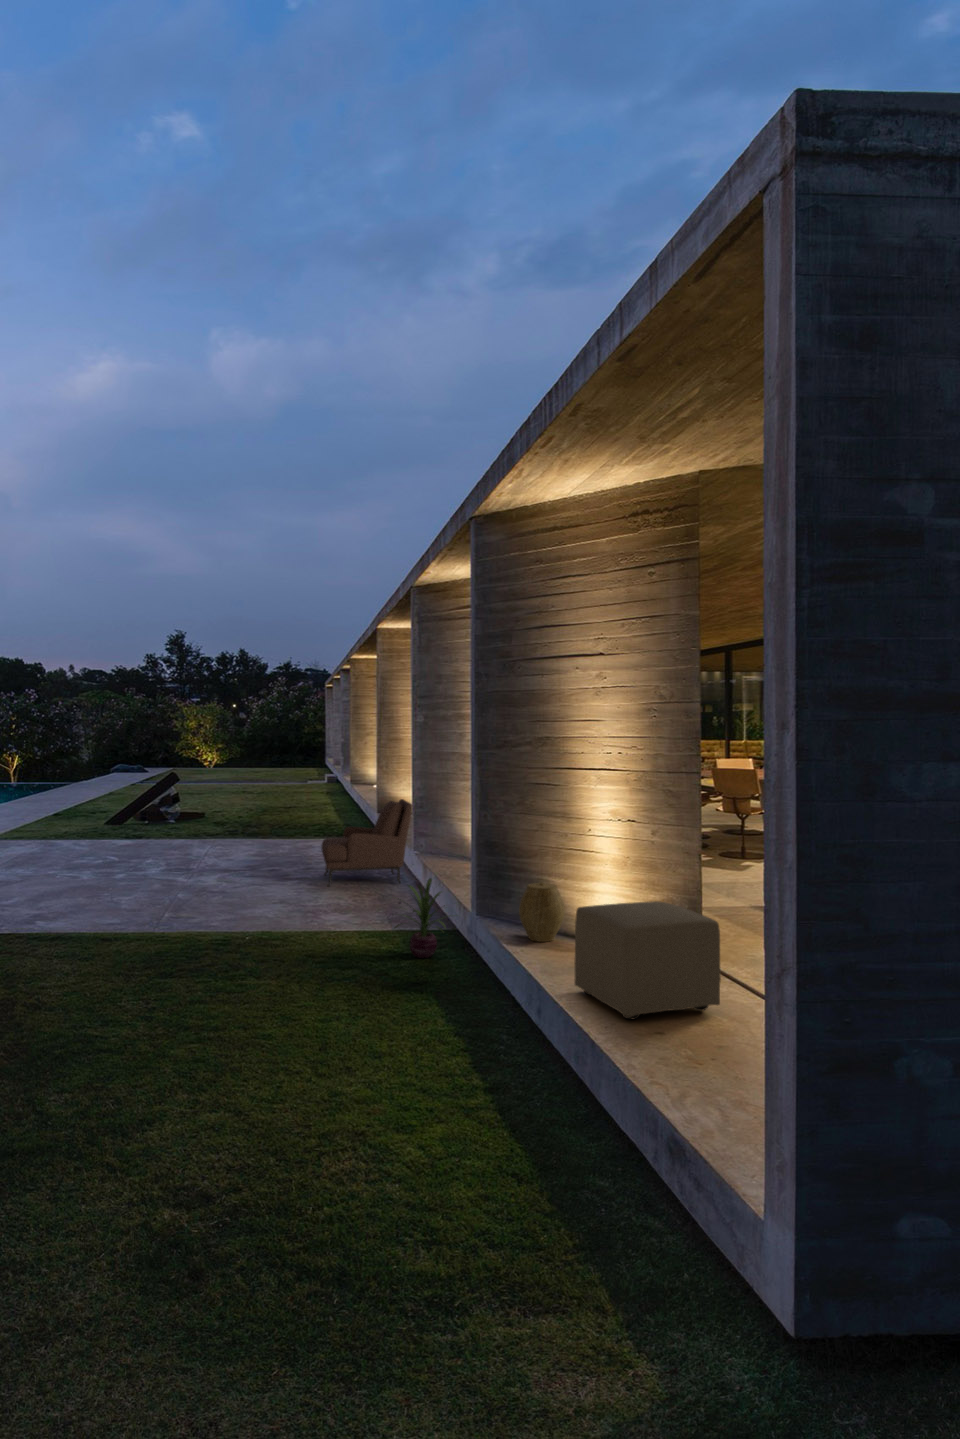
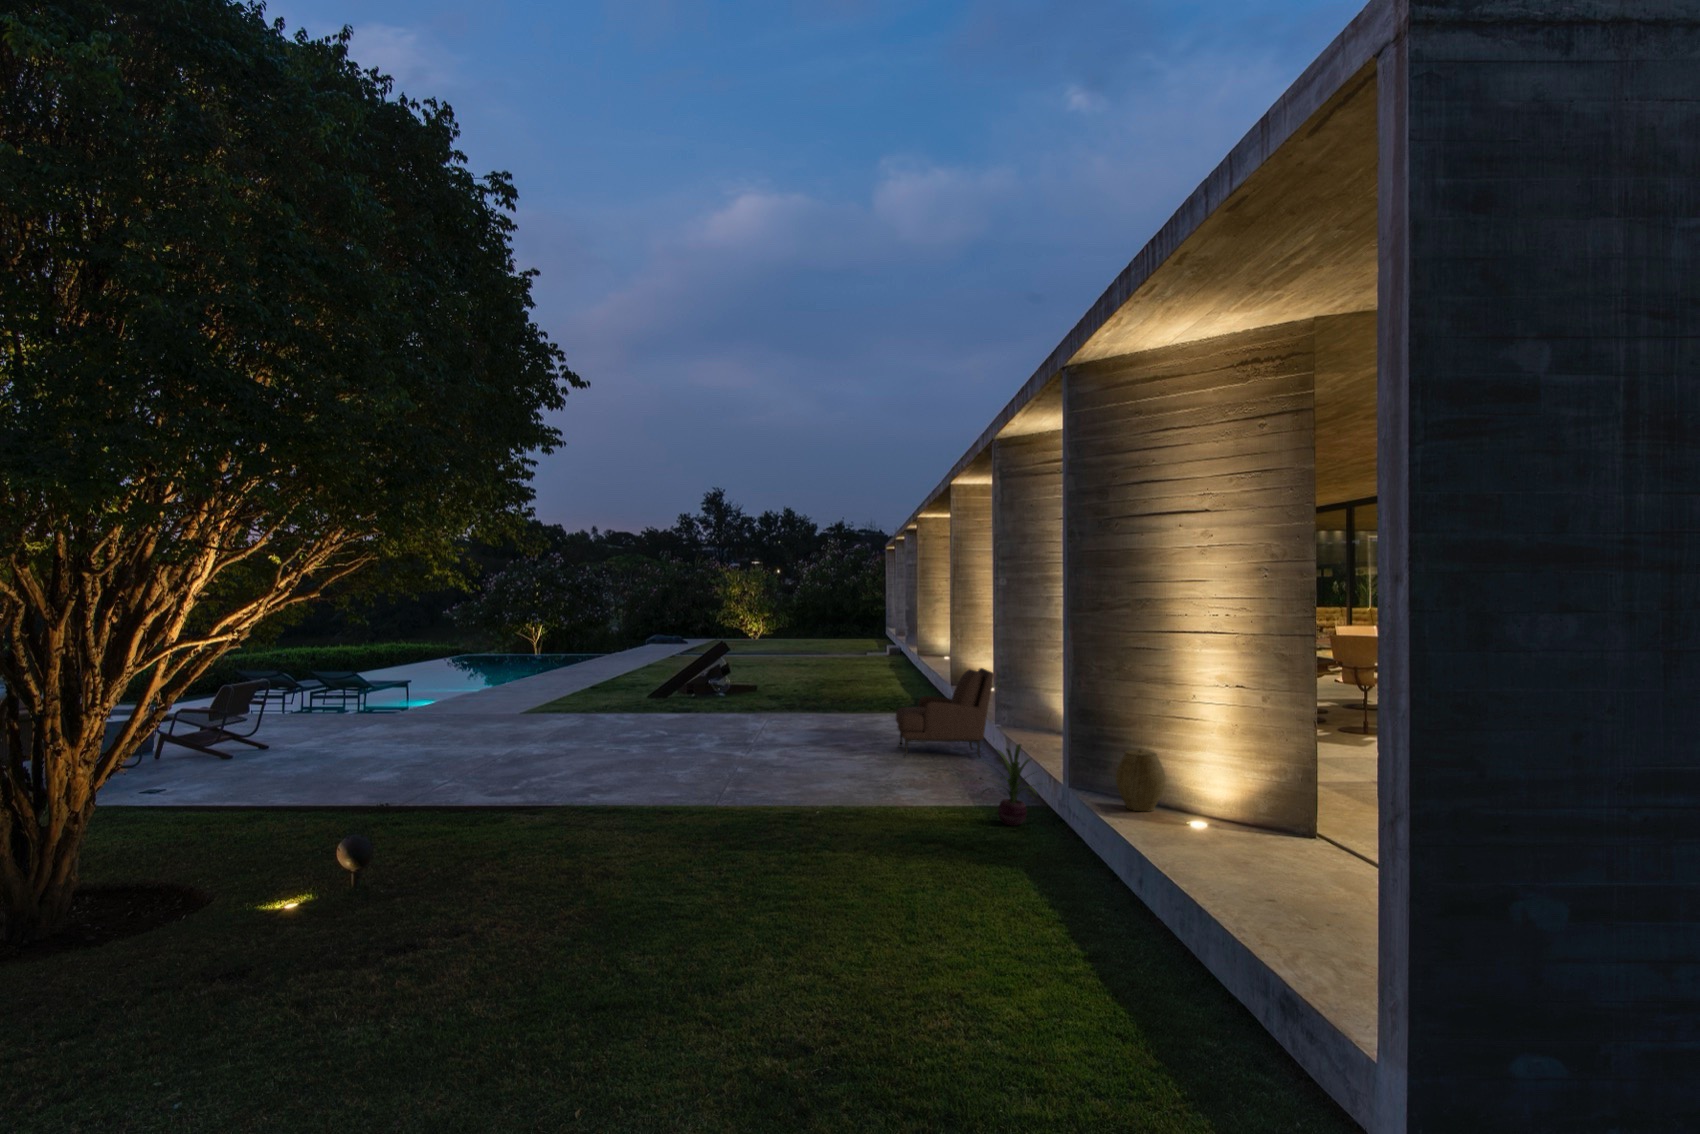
ottoman: present [574,901,721,1019] -> none [1176,767,1335,879]

